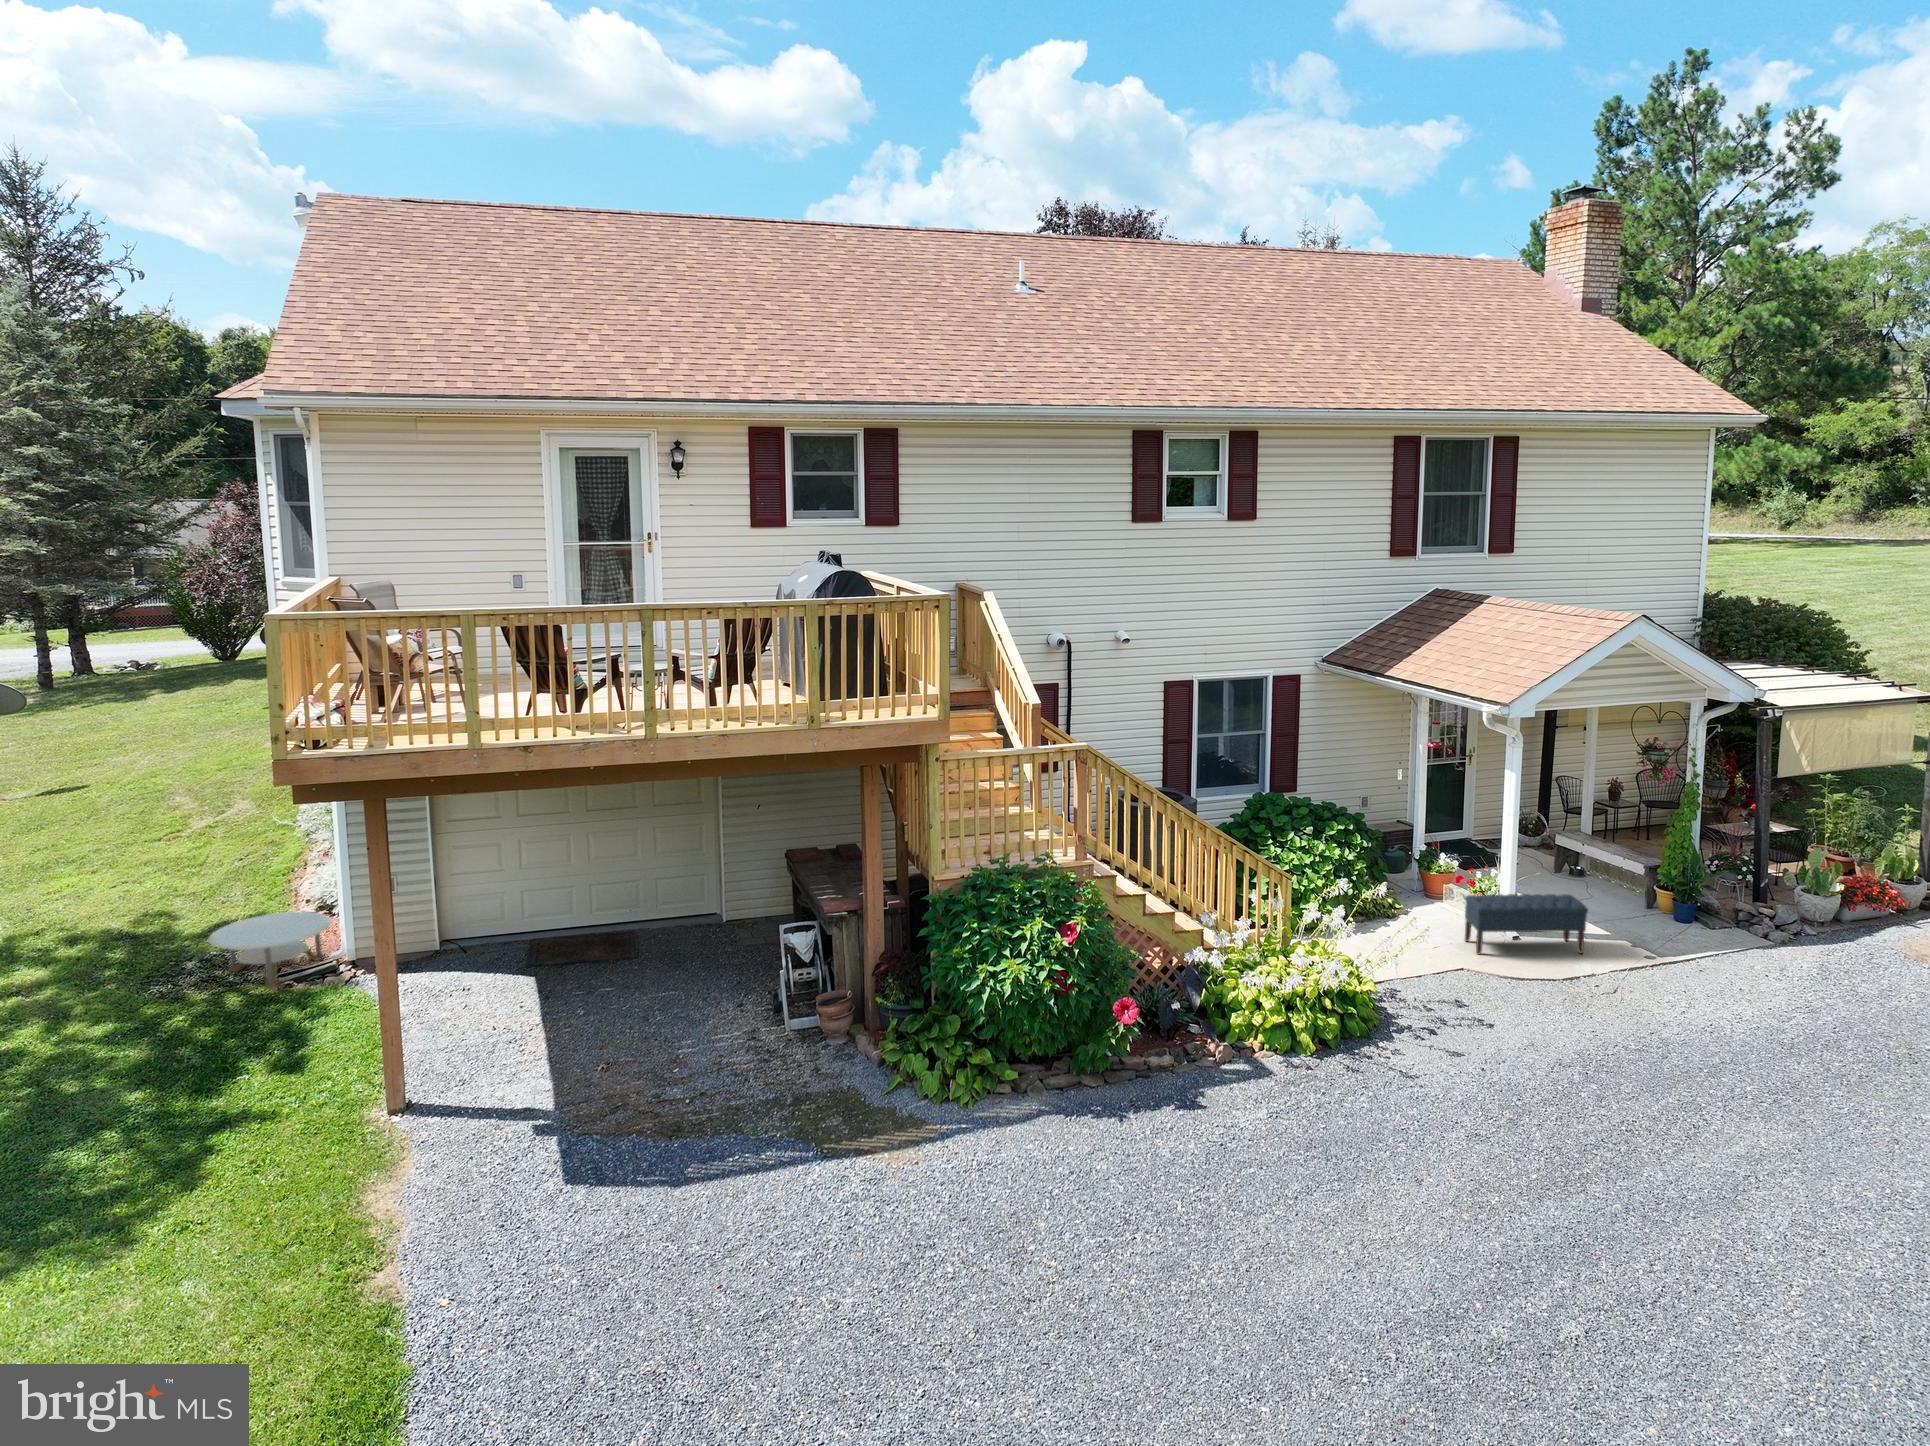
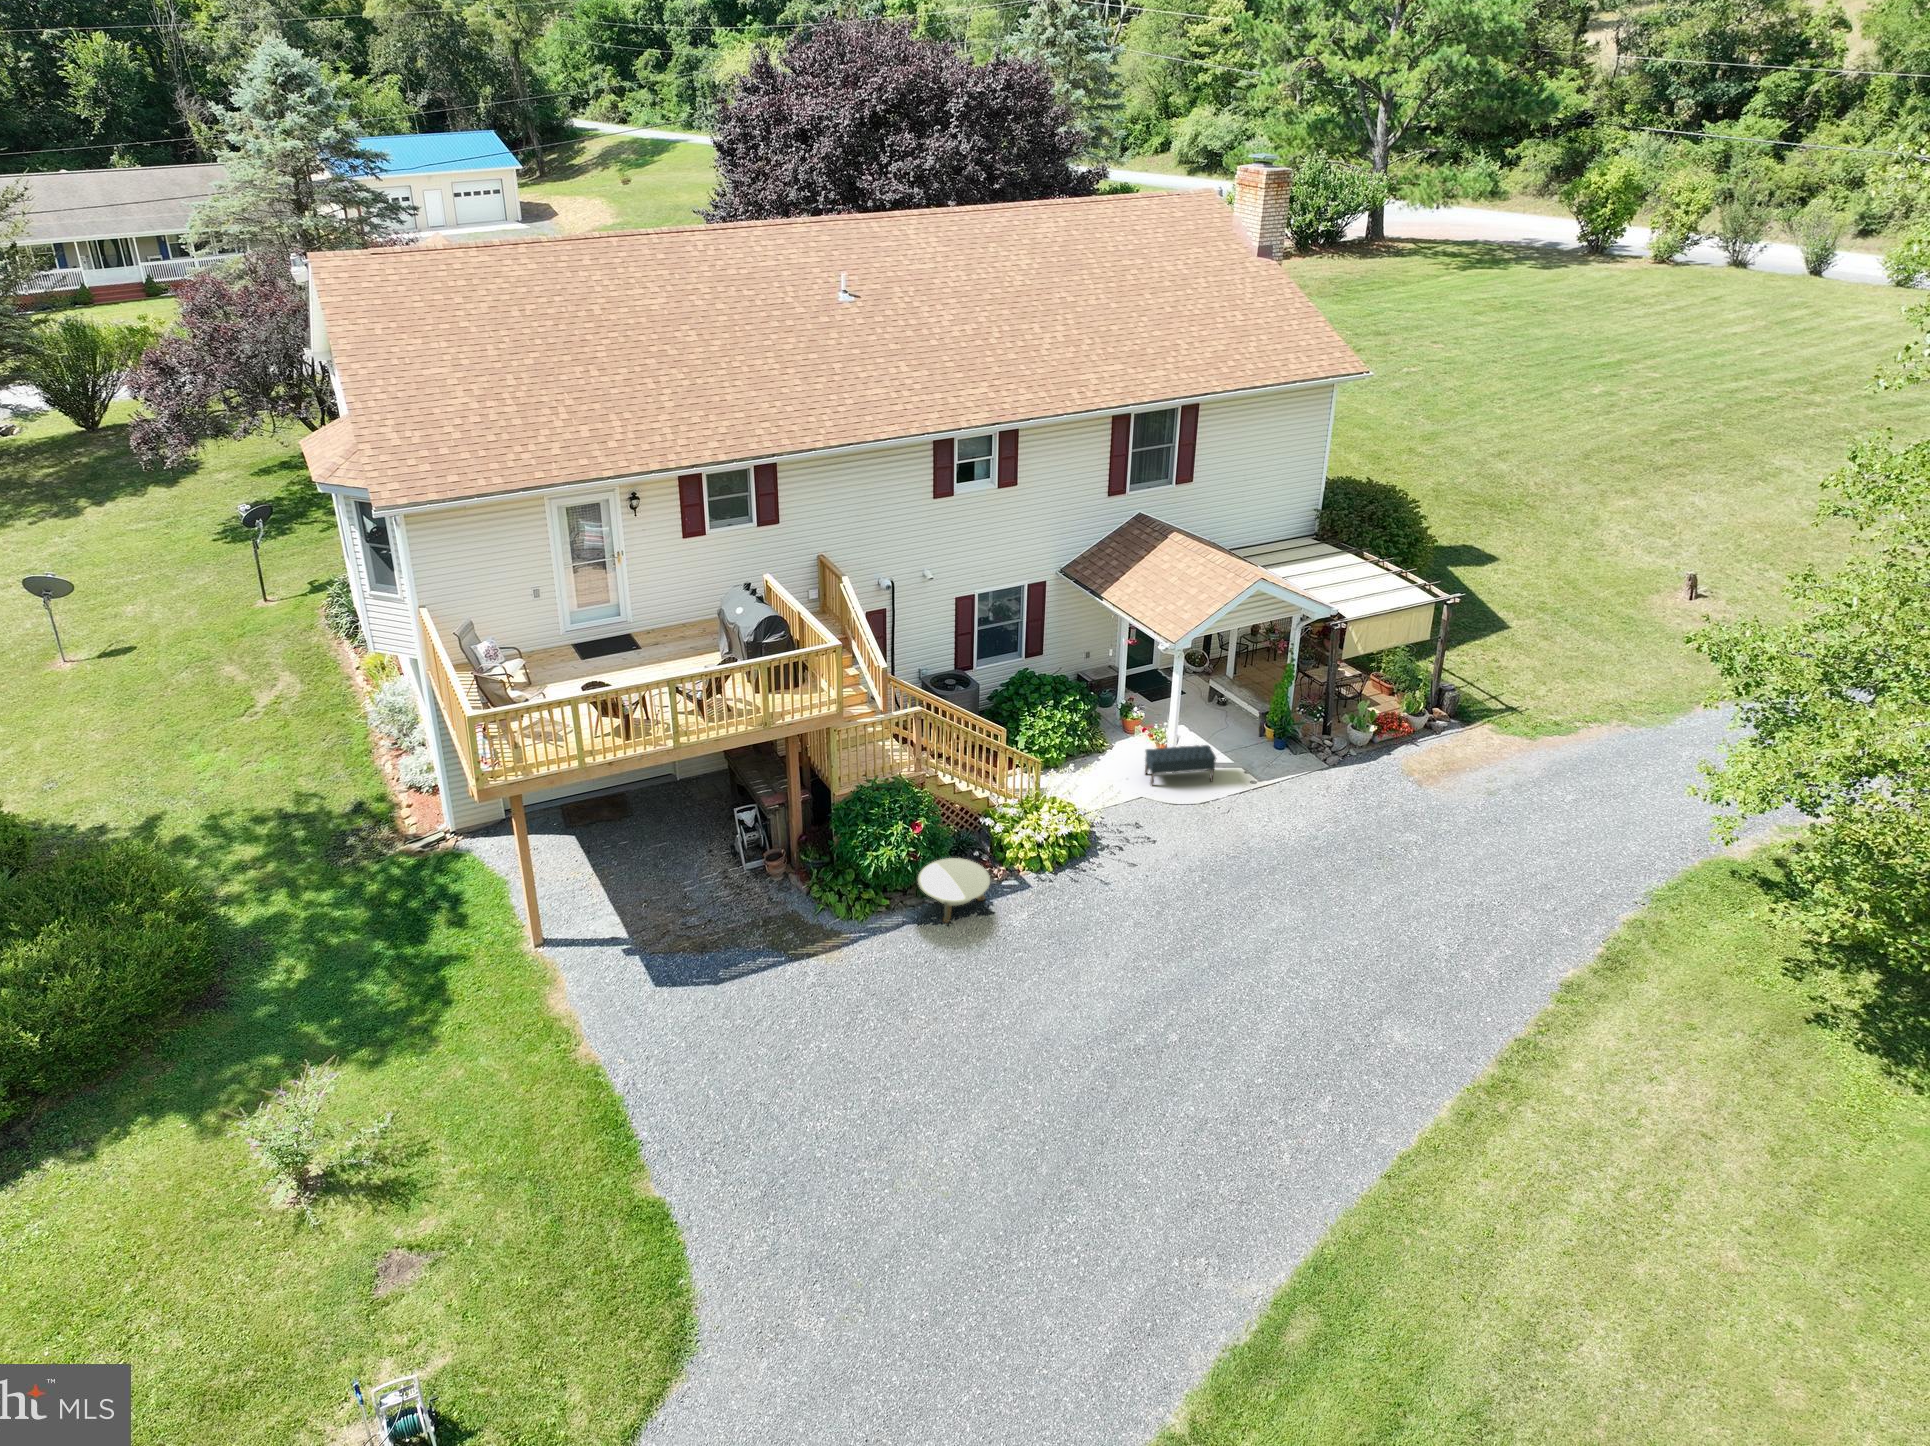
round table: present [208,912,332,989] -> present [918,858,990,923]

